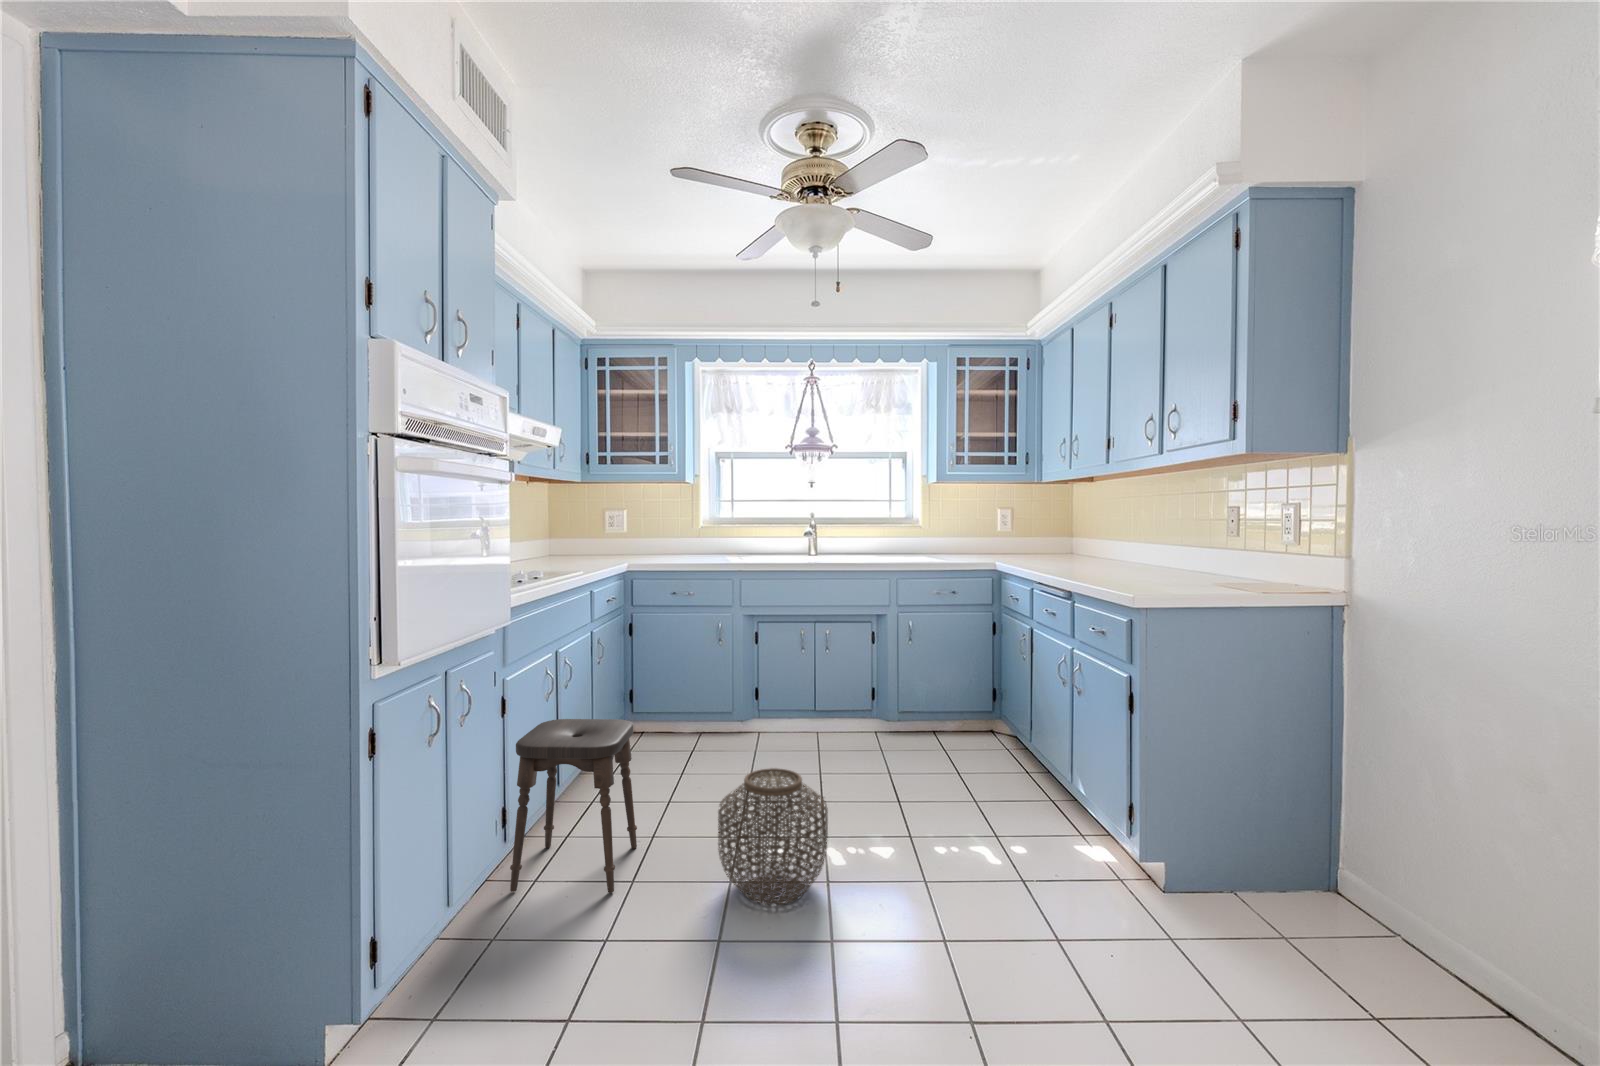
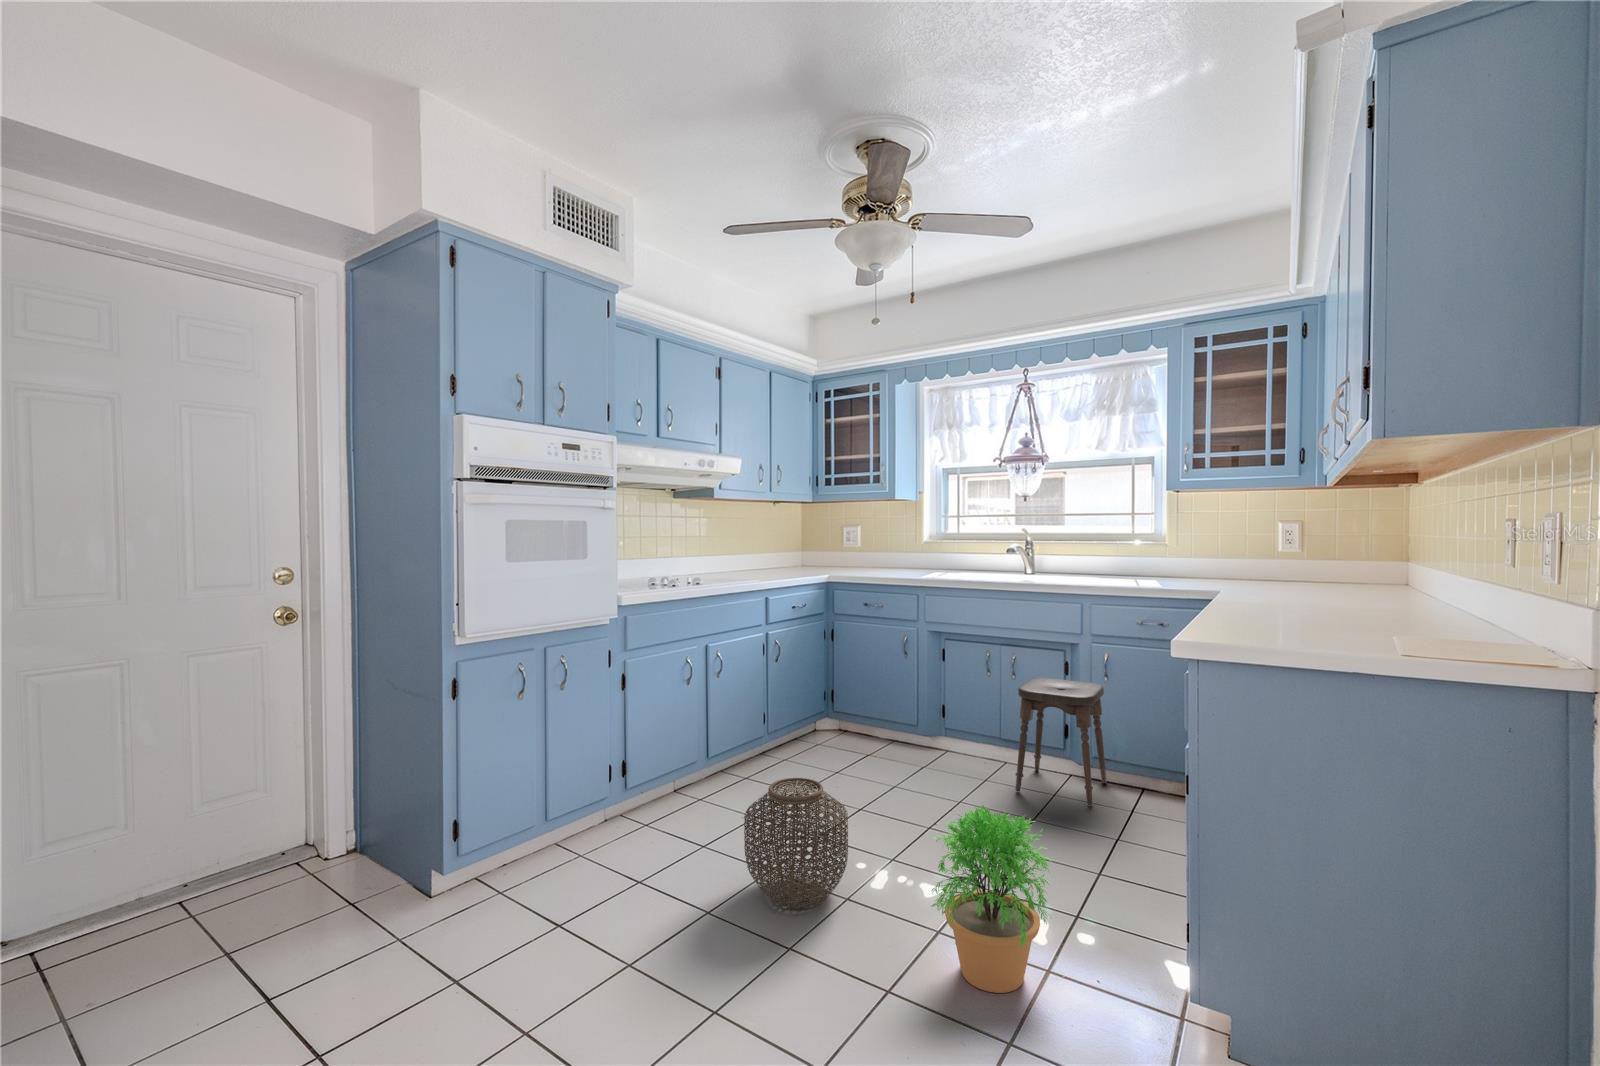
stool: present [510,719,637,893] -> present [1015,678,1107,806]
potted plant: none [933,757,1065,917] -> present [931,805,1053,993]

